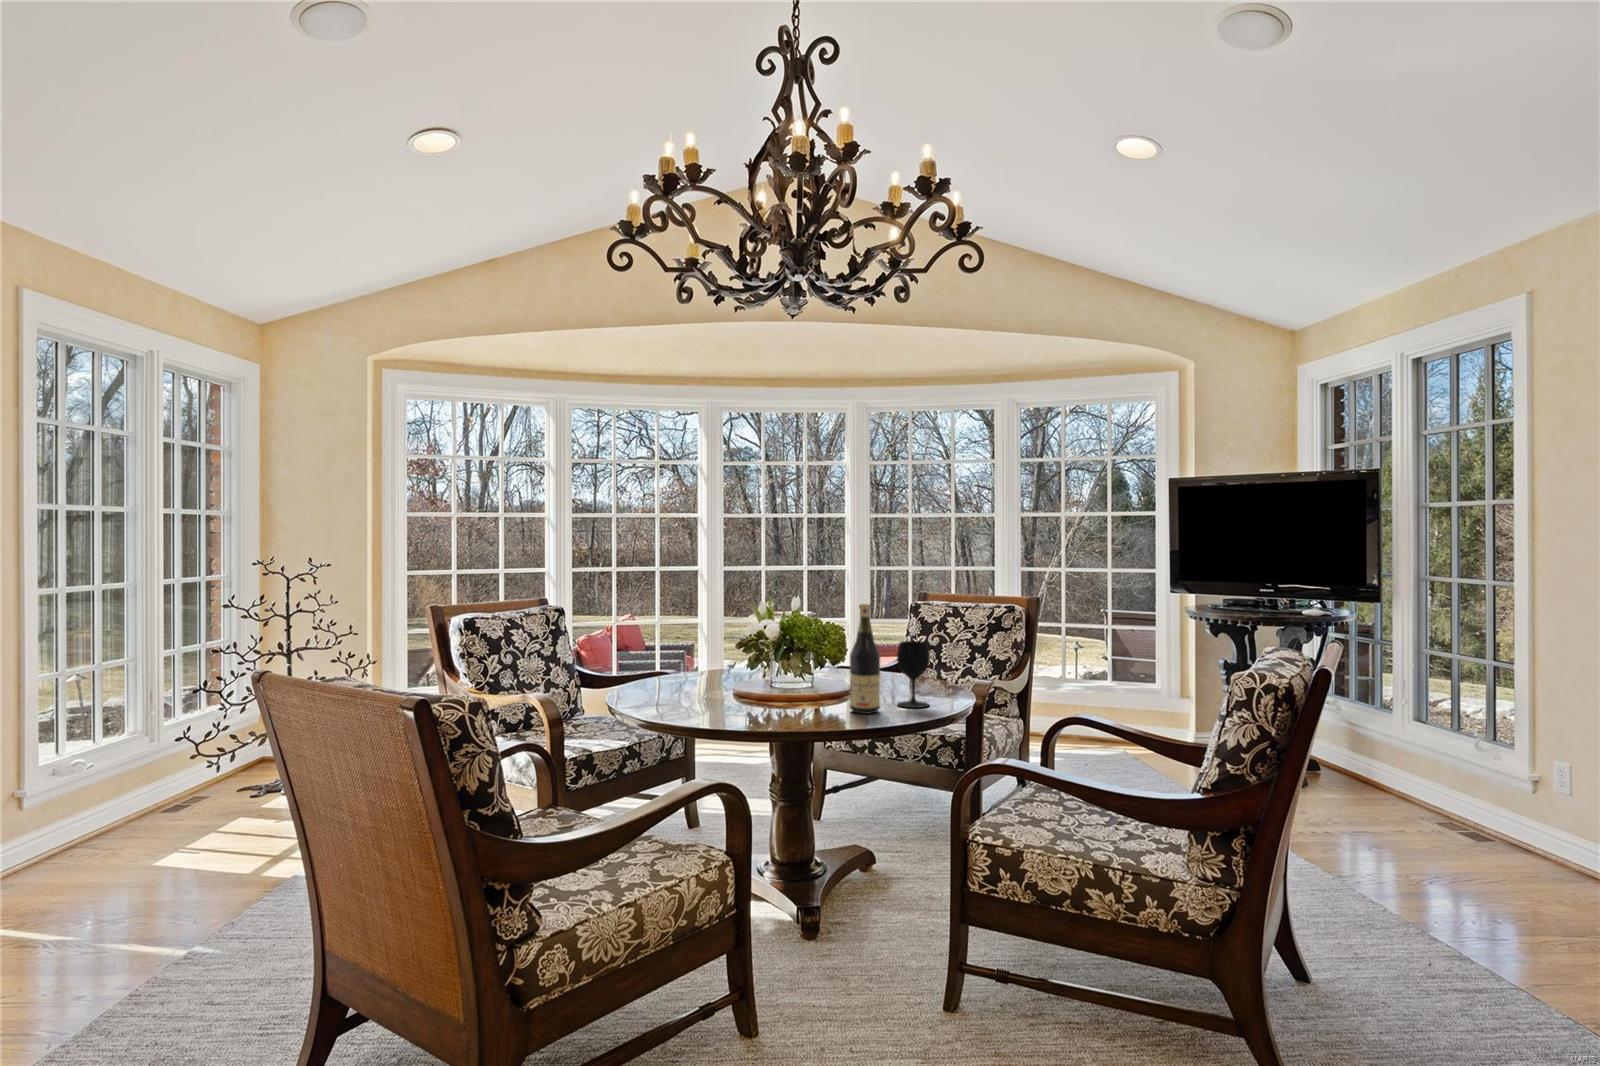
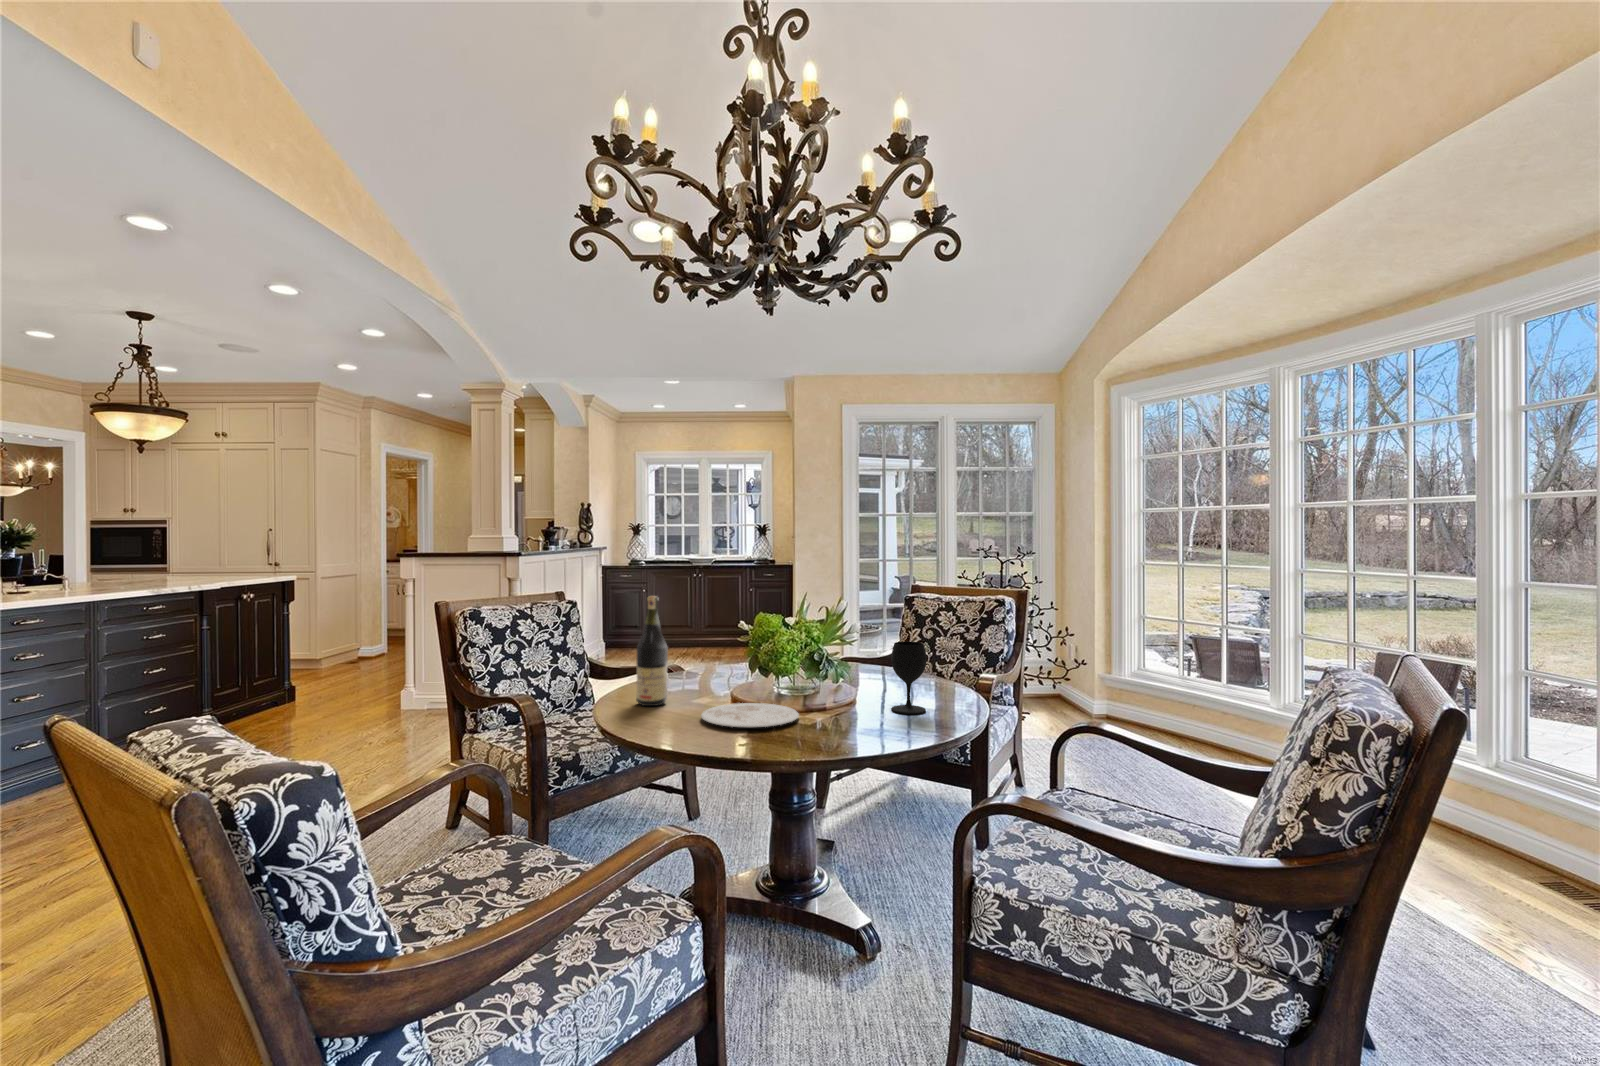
wine bottle: present [850,604,880,714] -> present [636,596,668,706]
plate: none [721,700,812,718] -> present [701,703,799,728]

